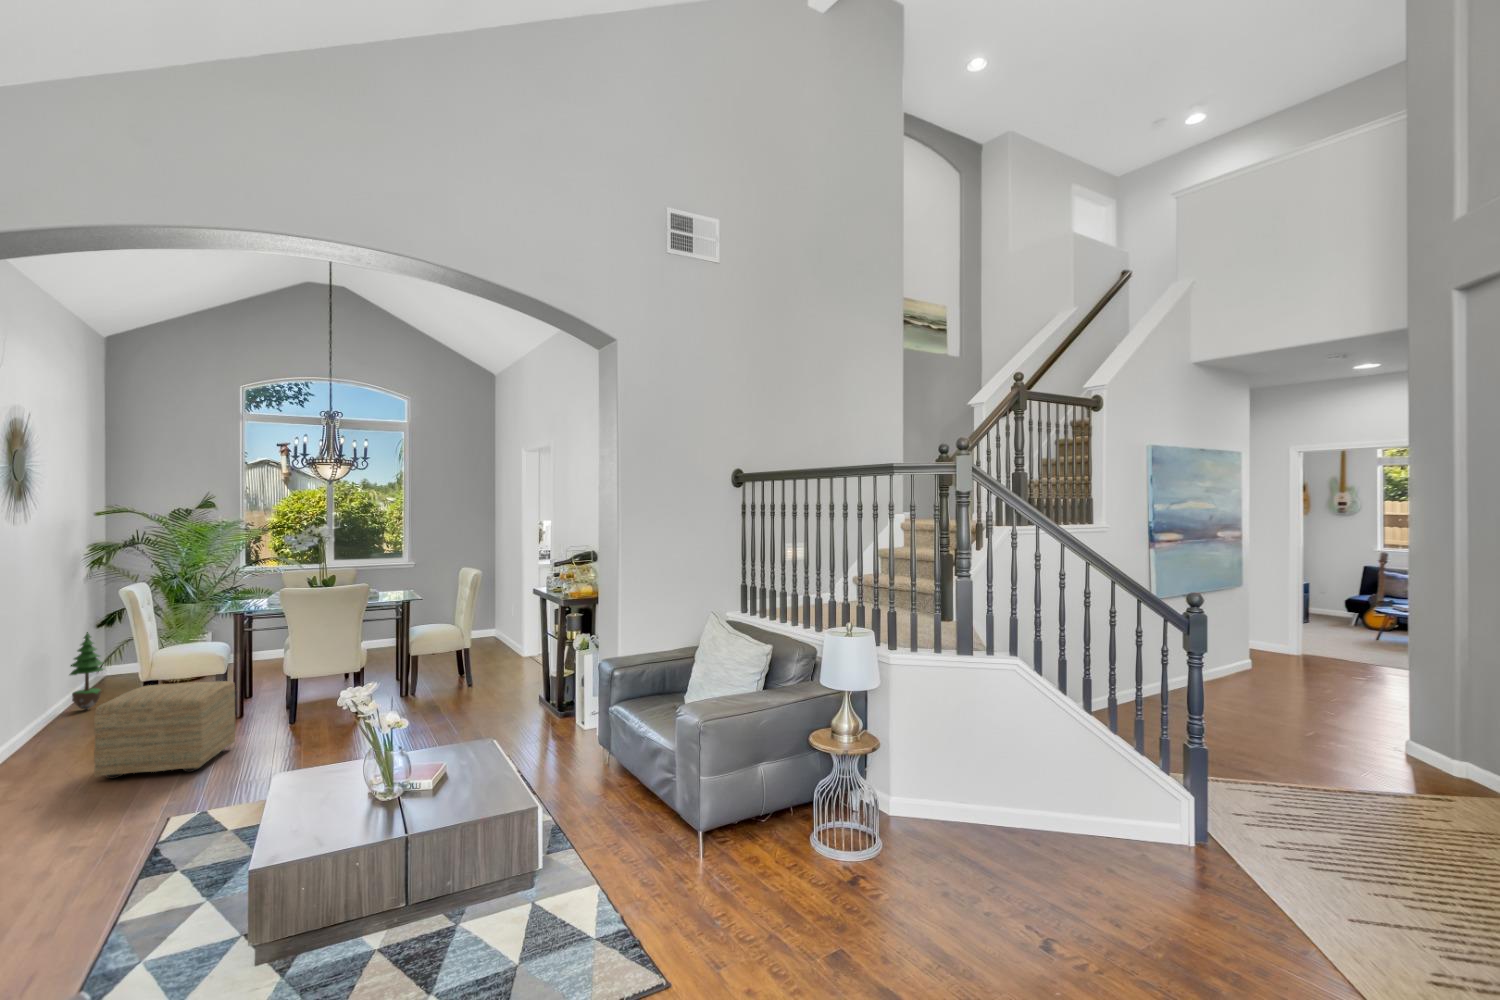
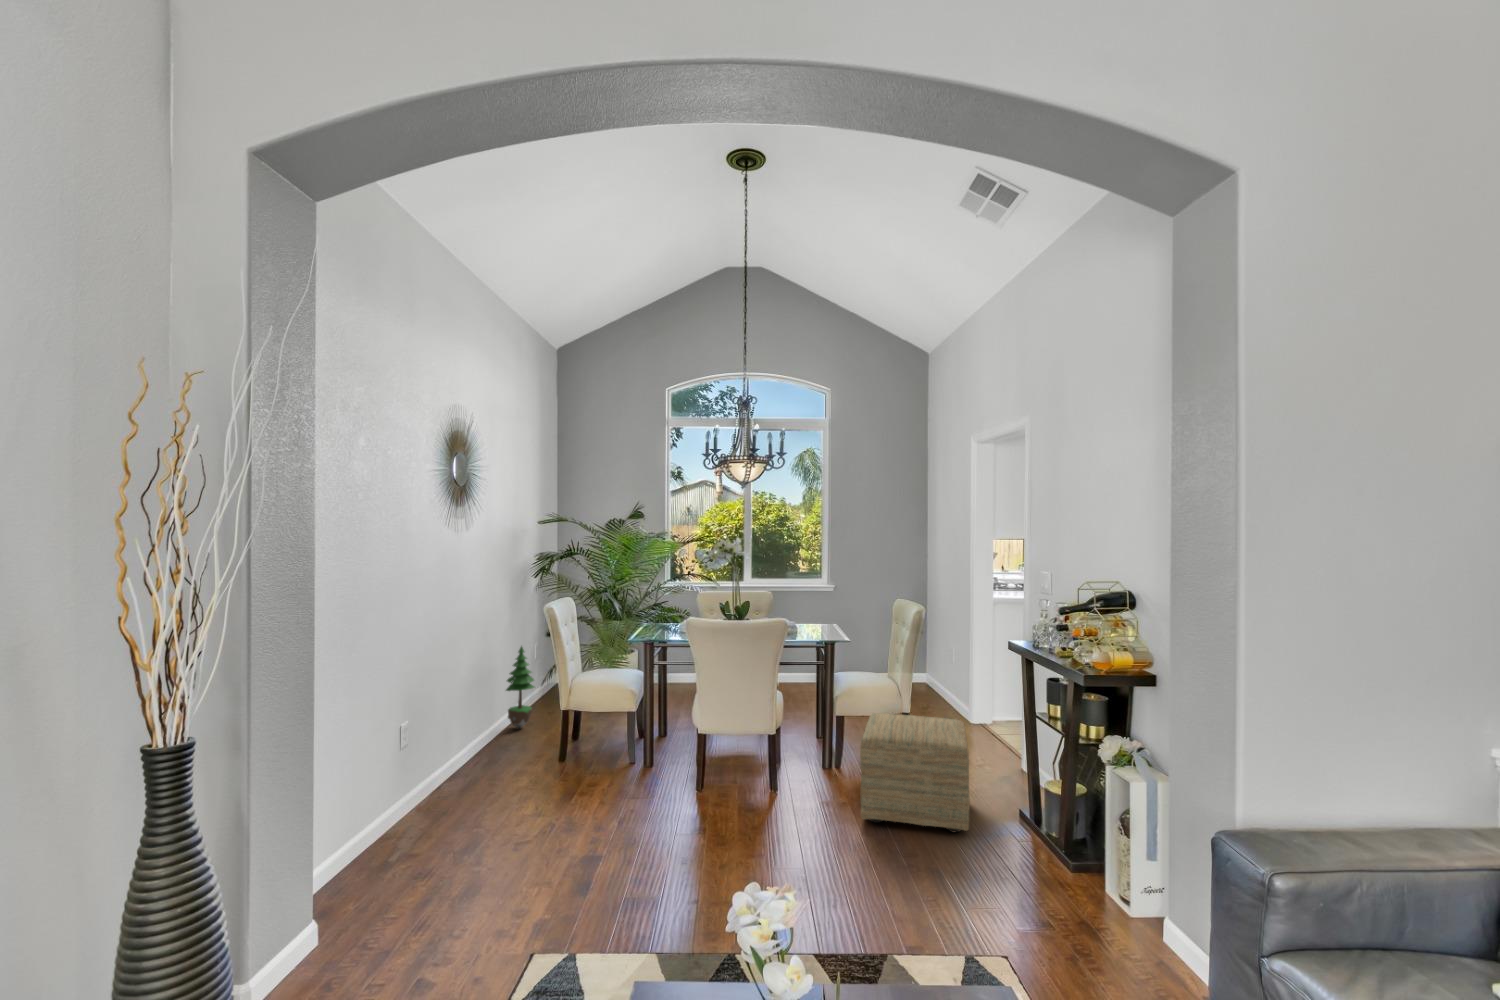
ottoman: present [94,681,235,779] -> present [860,713,970,832]

